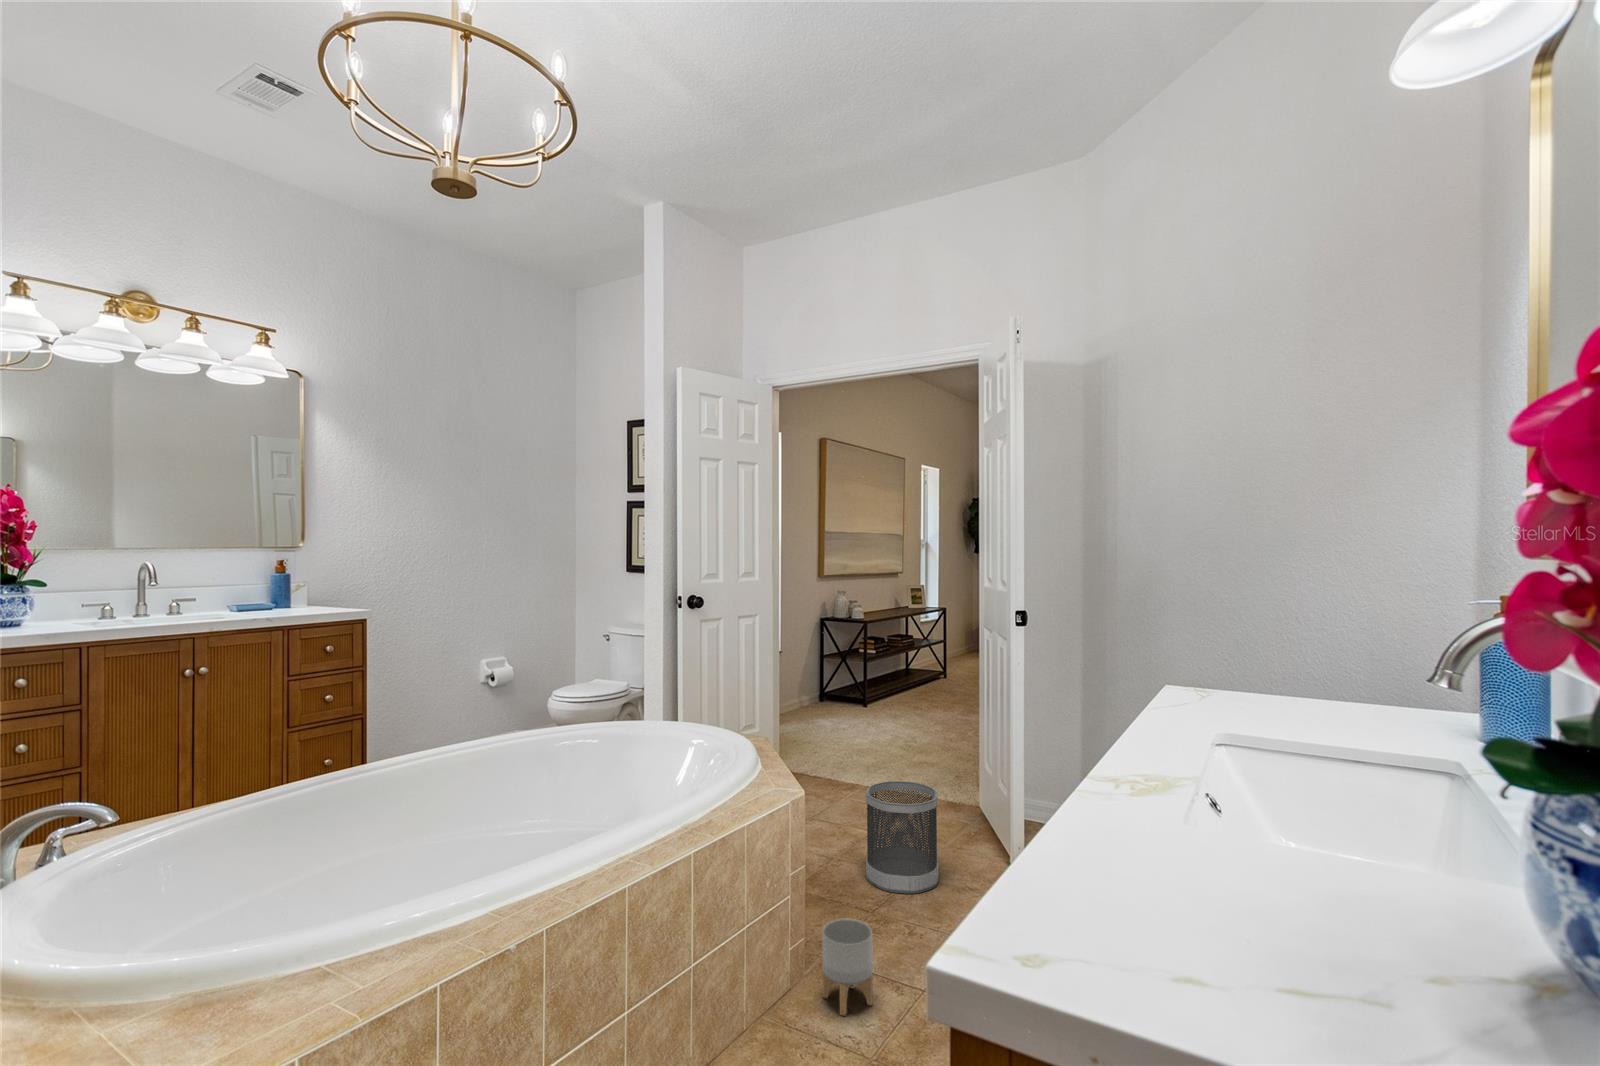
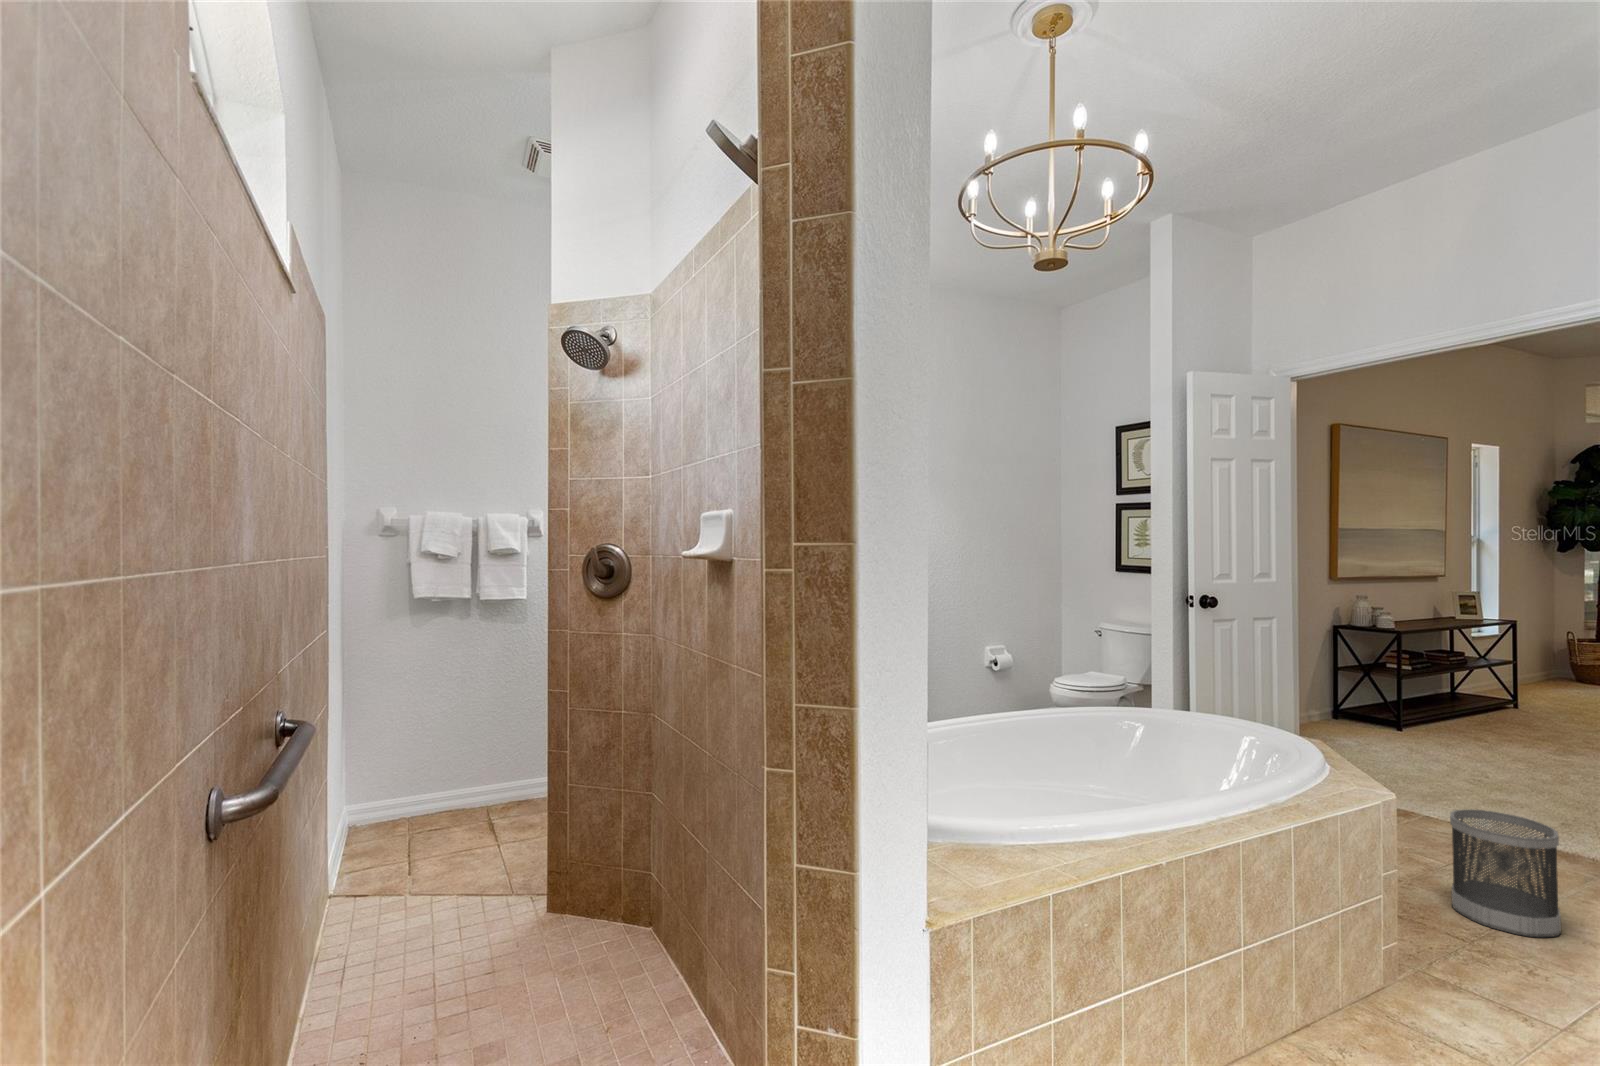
planter: present [823,919,873,1016] -> none [1425,929,1493,1024]

